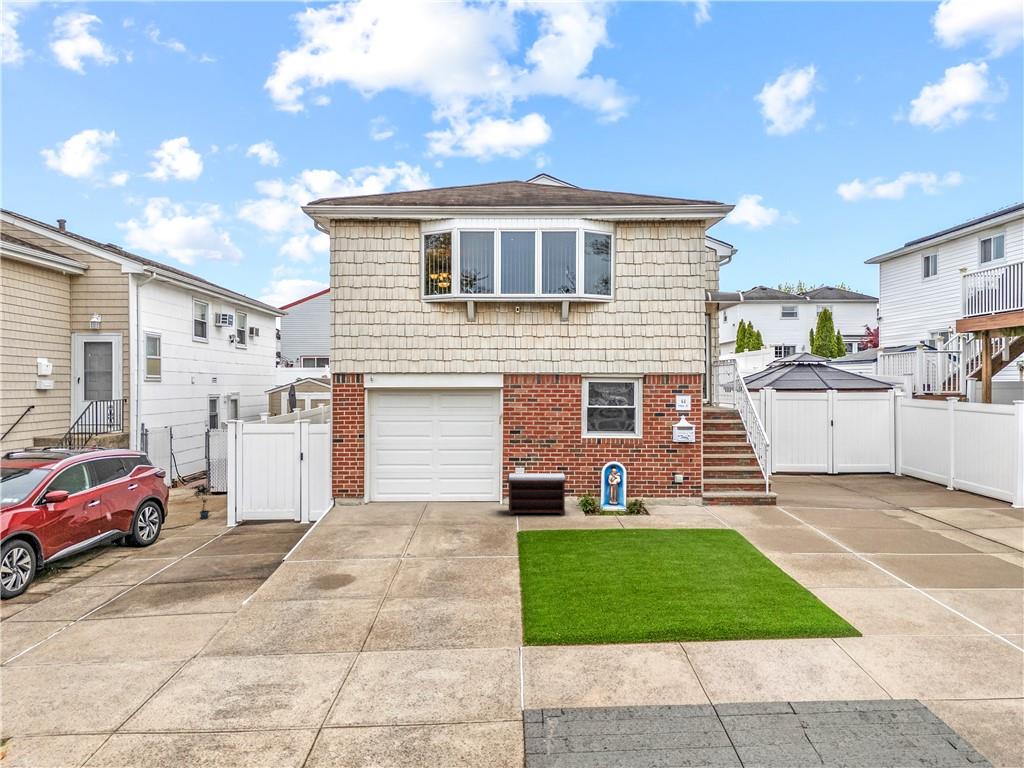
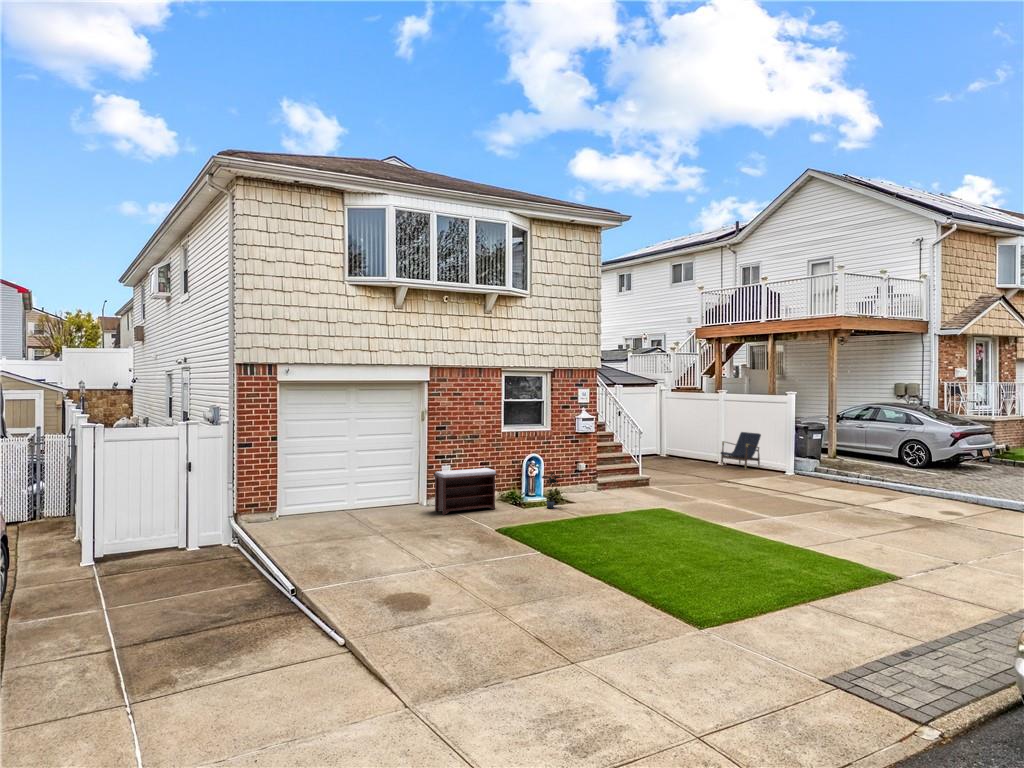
lounge chair: none [915,450,978,499] -> present [721,432,761,469]
potted plant: present [190,484,214,519] -> present [542,473,562,508]

